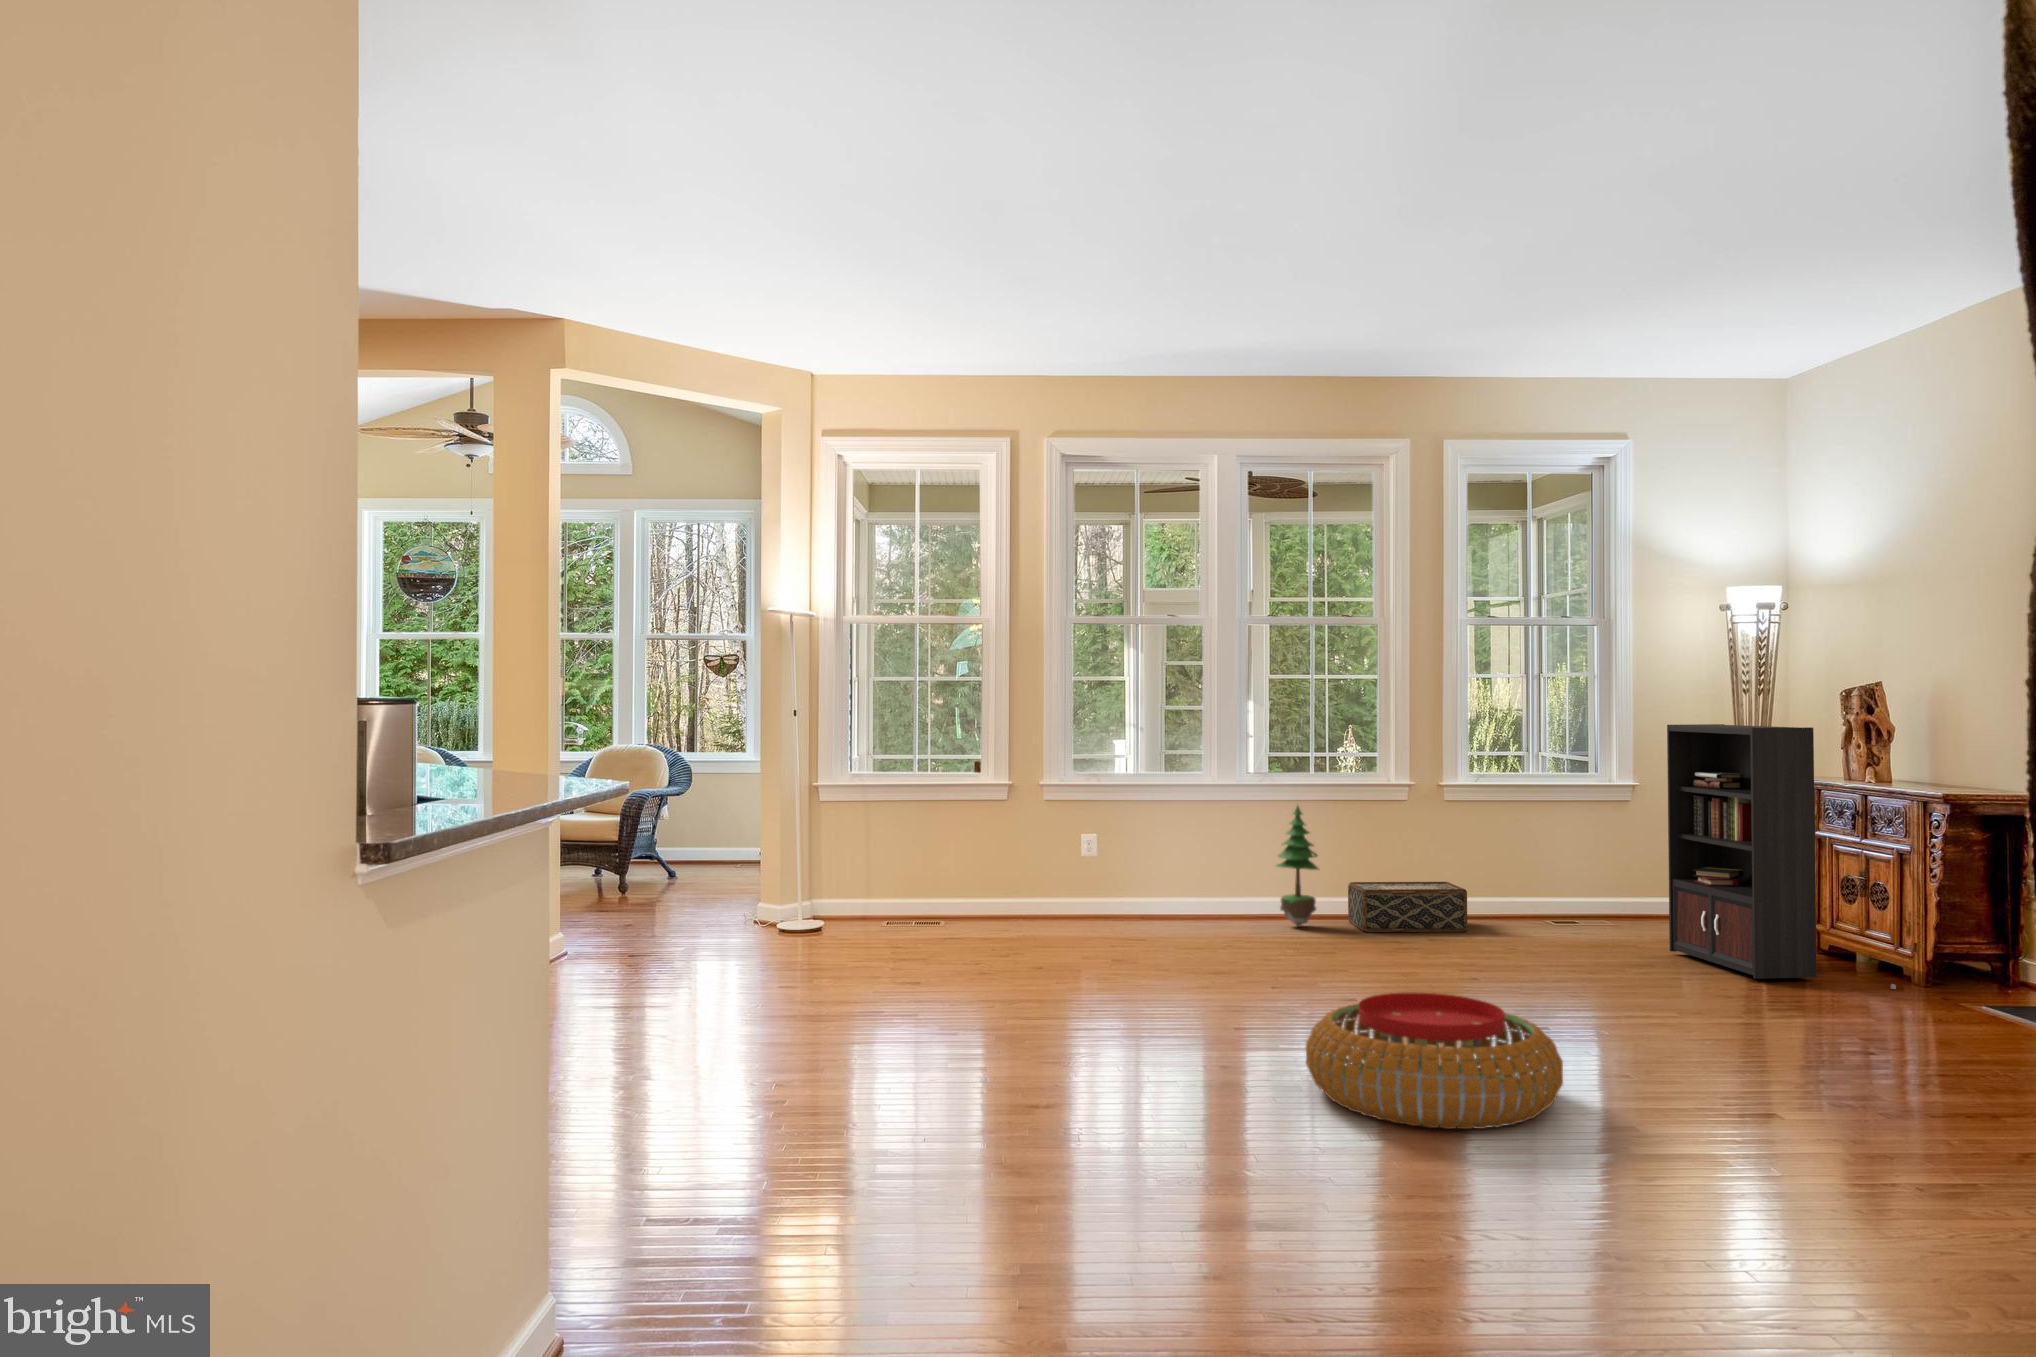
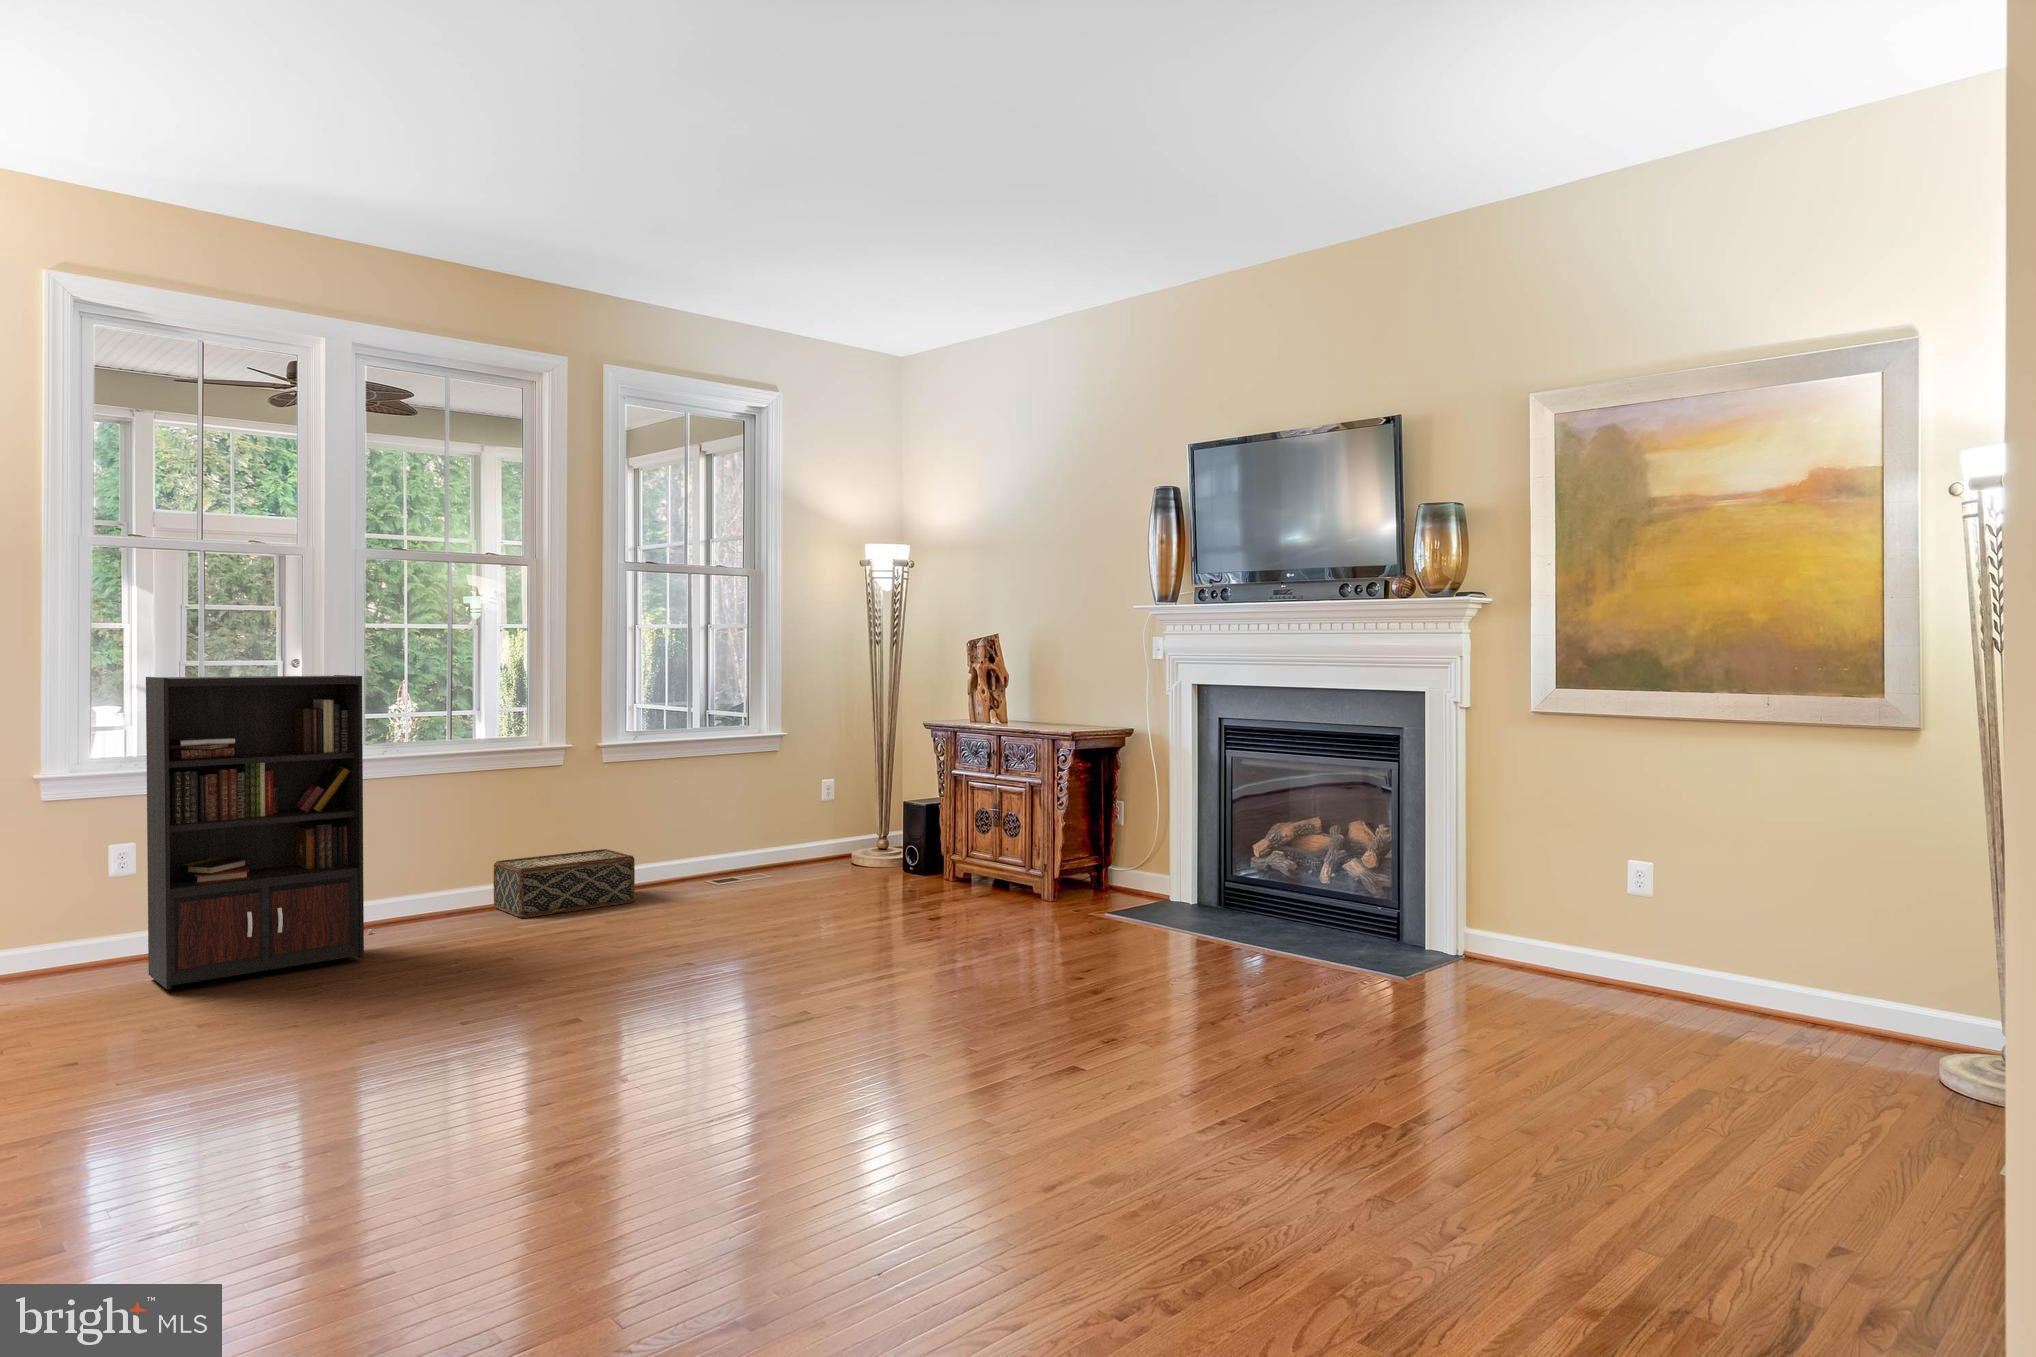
bookcase: present [1667,724,1896,989] -> present [146,675,372,989]
potted tree: present [1277,806,1320,926] -> none [403,773,462,923]
pouf: present [1306,993,1563,1129] -> none [577,999,896,1189]

